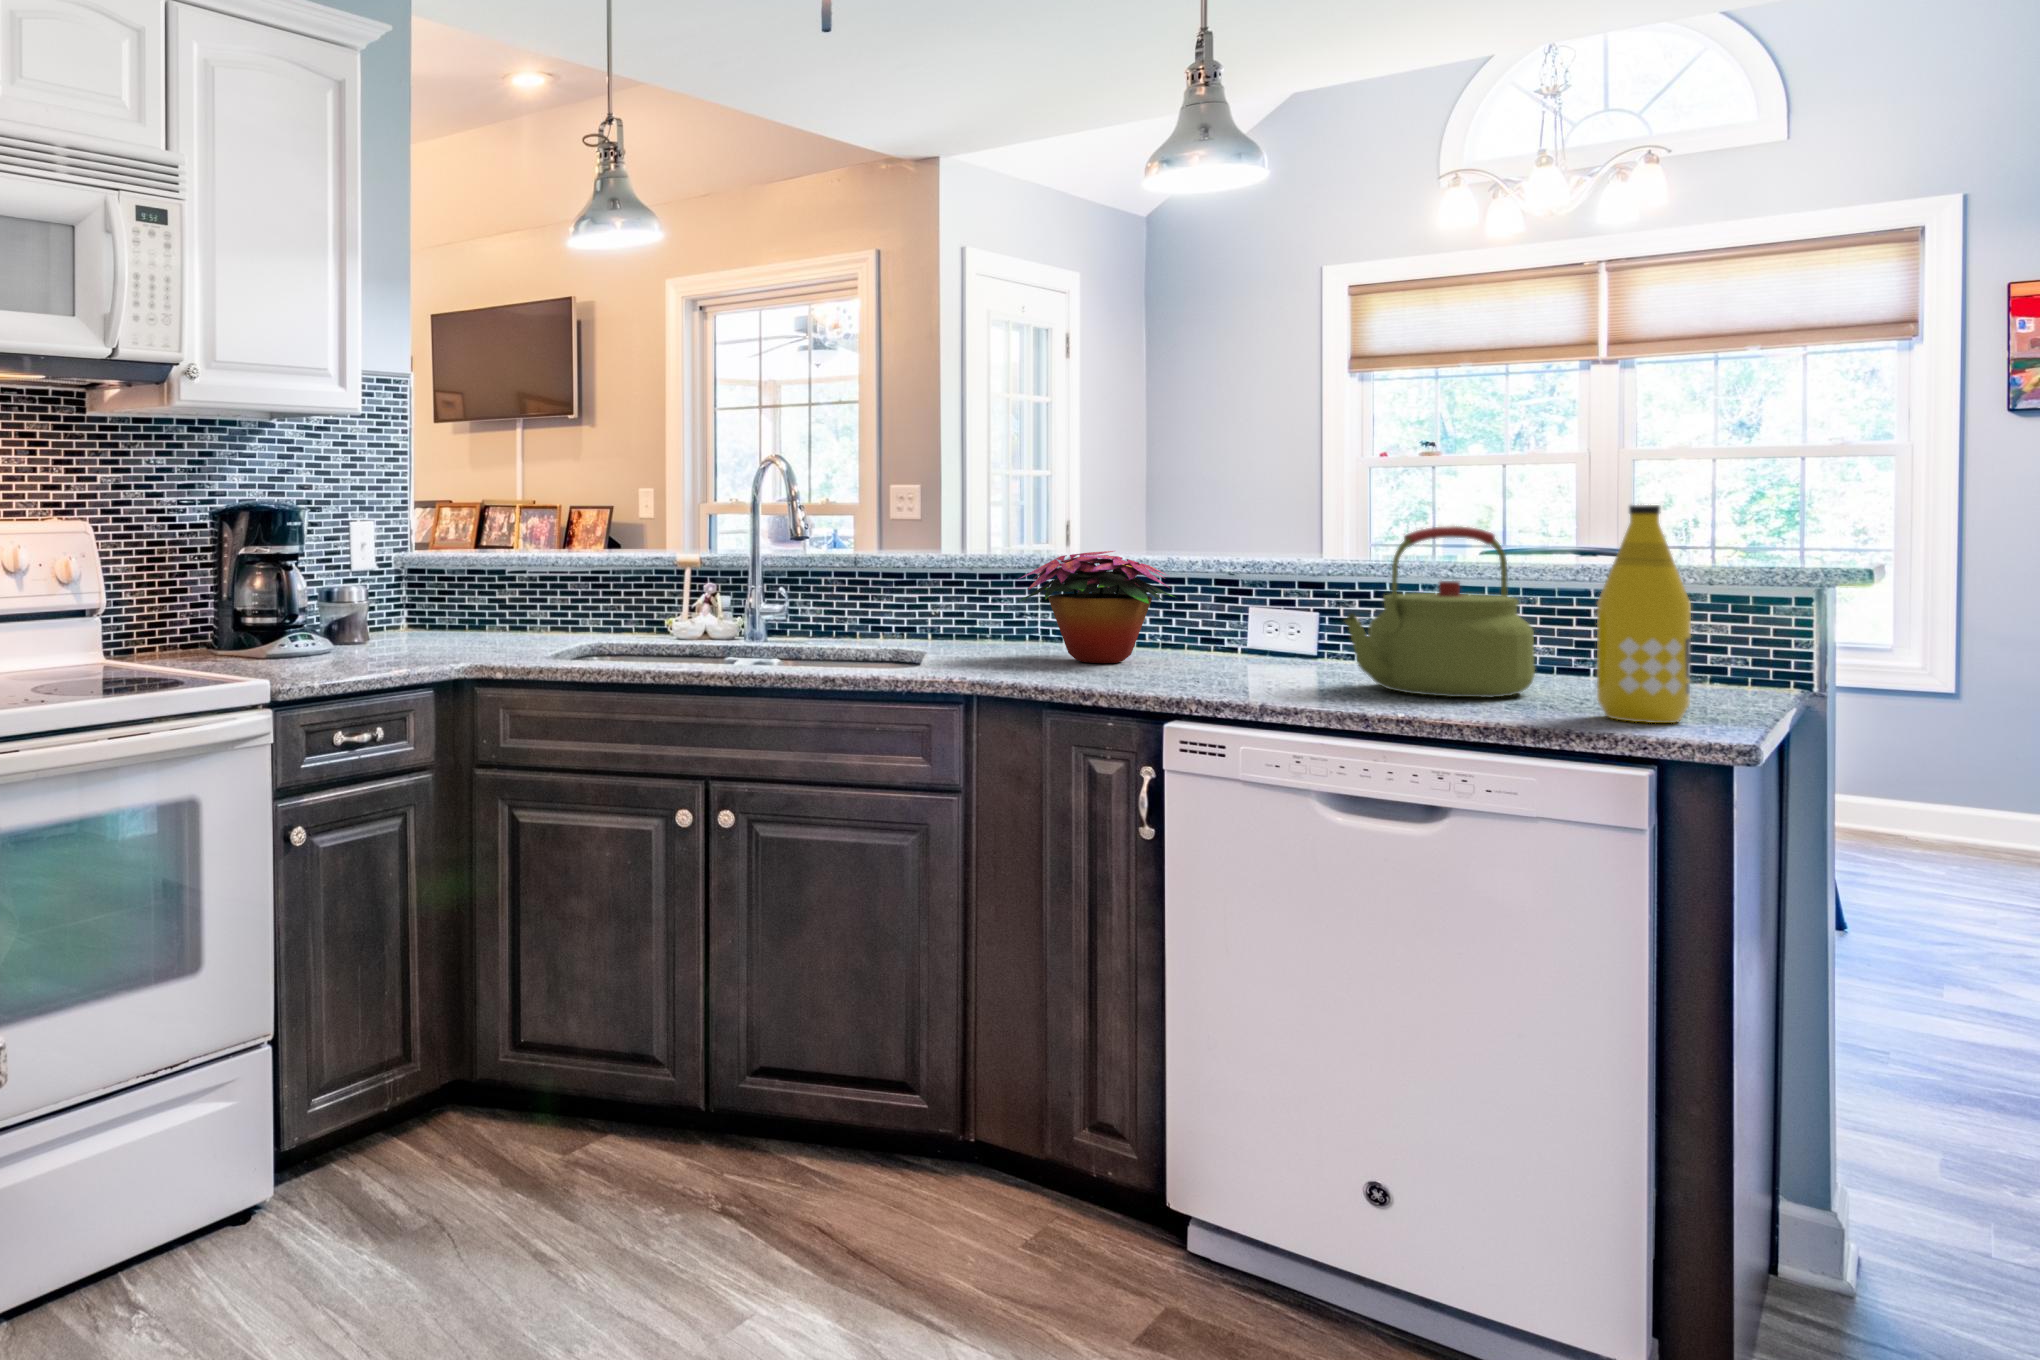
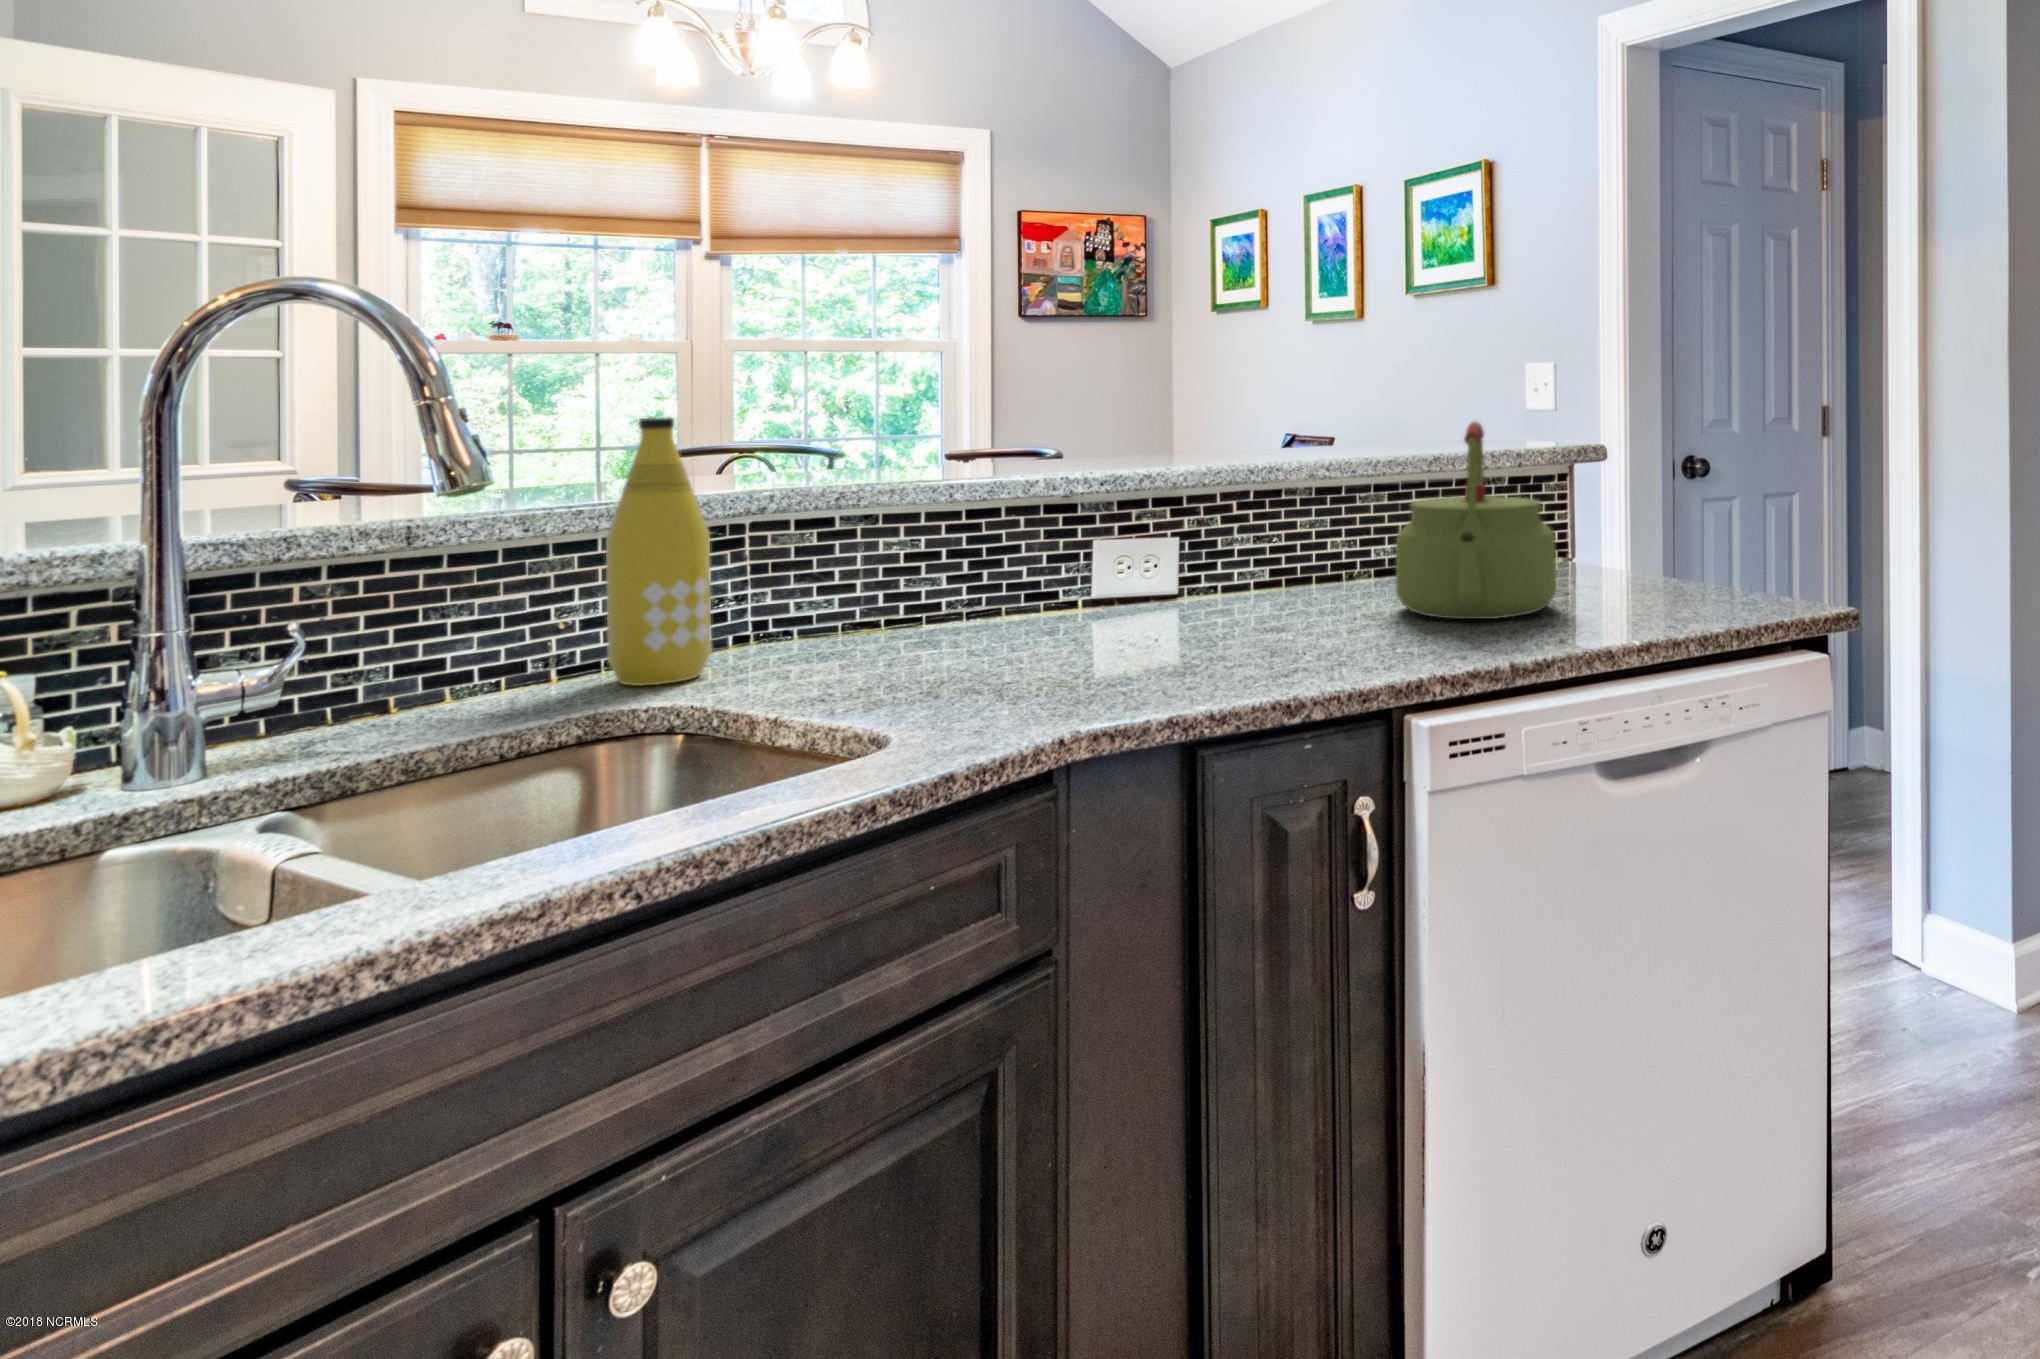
bottle: present [1597,505,1691,723] -> present [606,417,712,686]
flower arrangement: present [1017,551,1174,663] -> none [875,472,1153,660]

